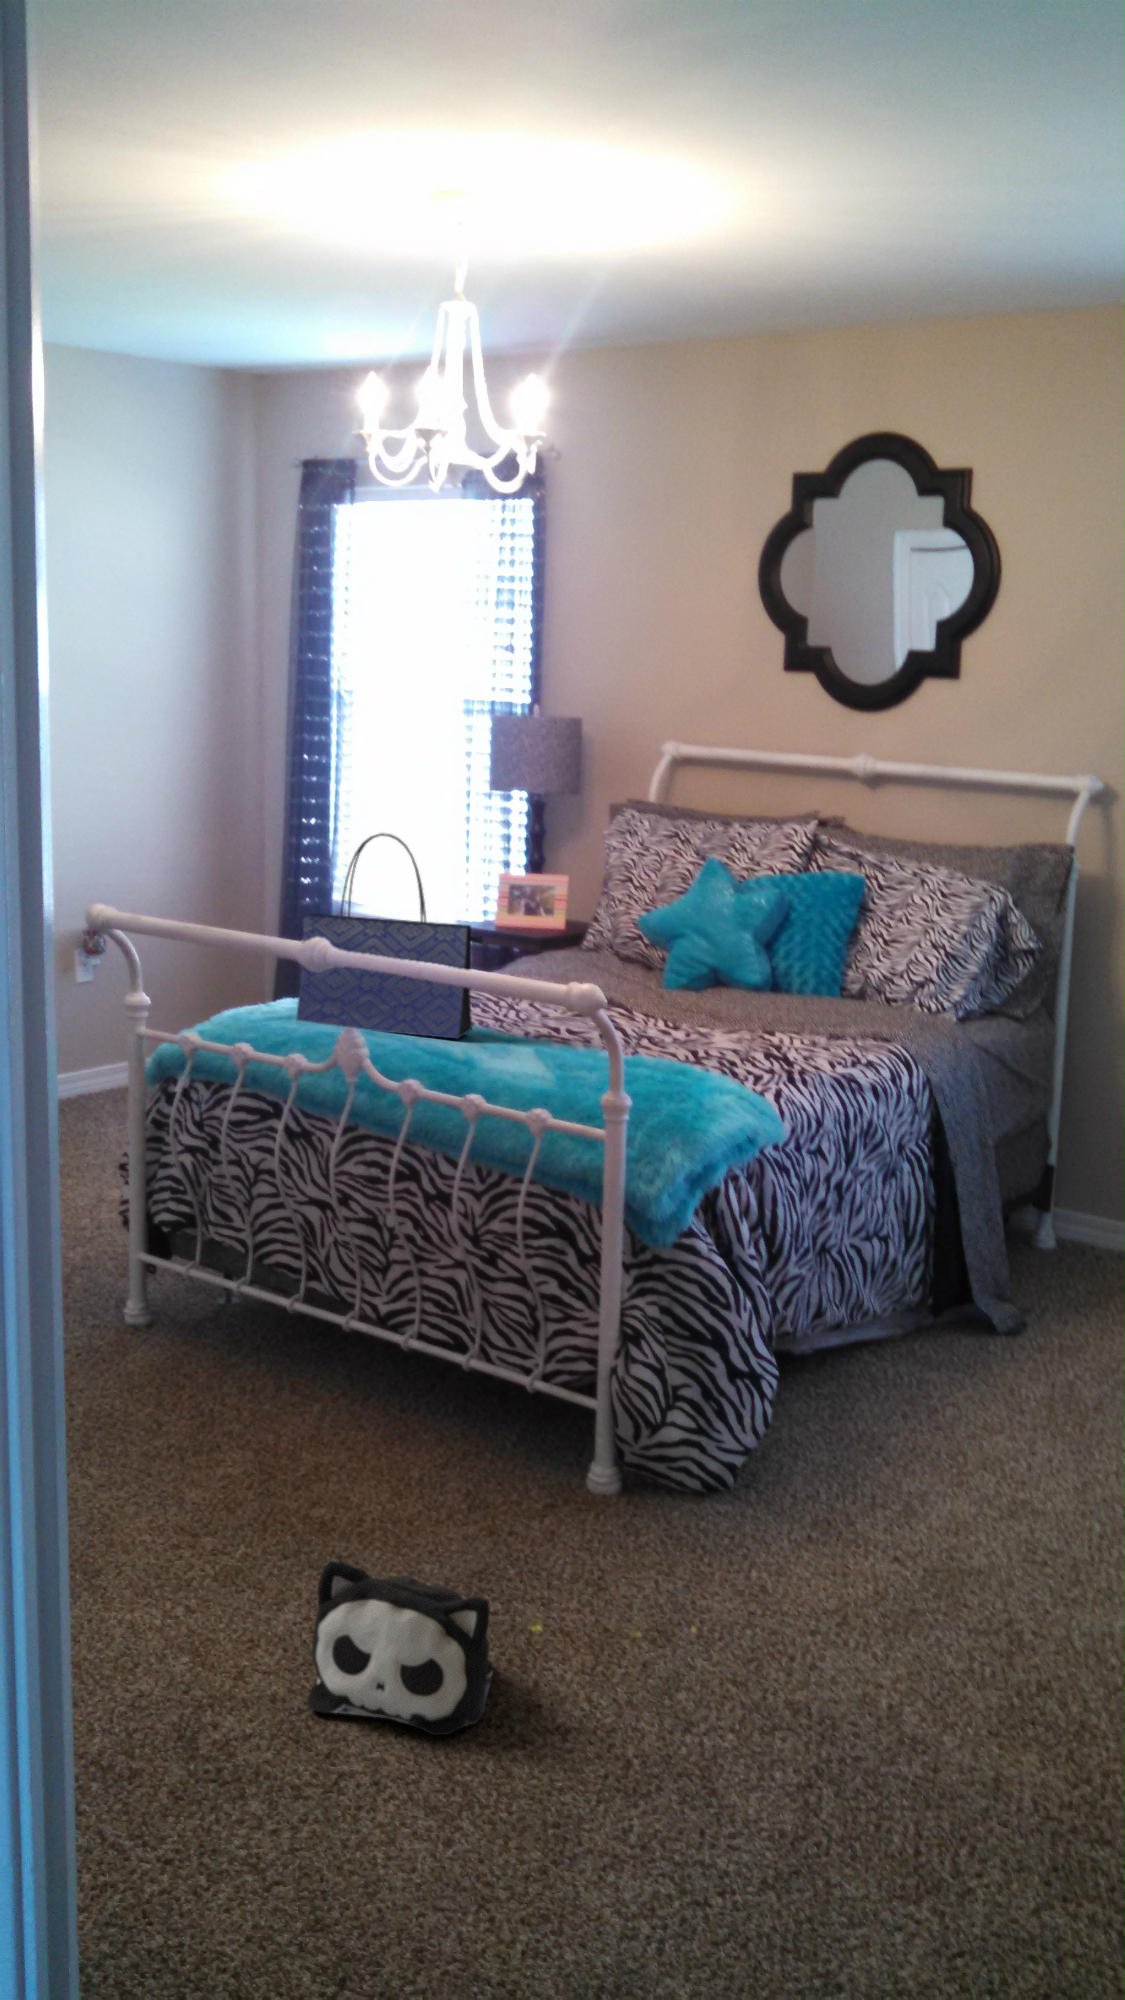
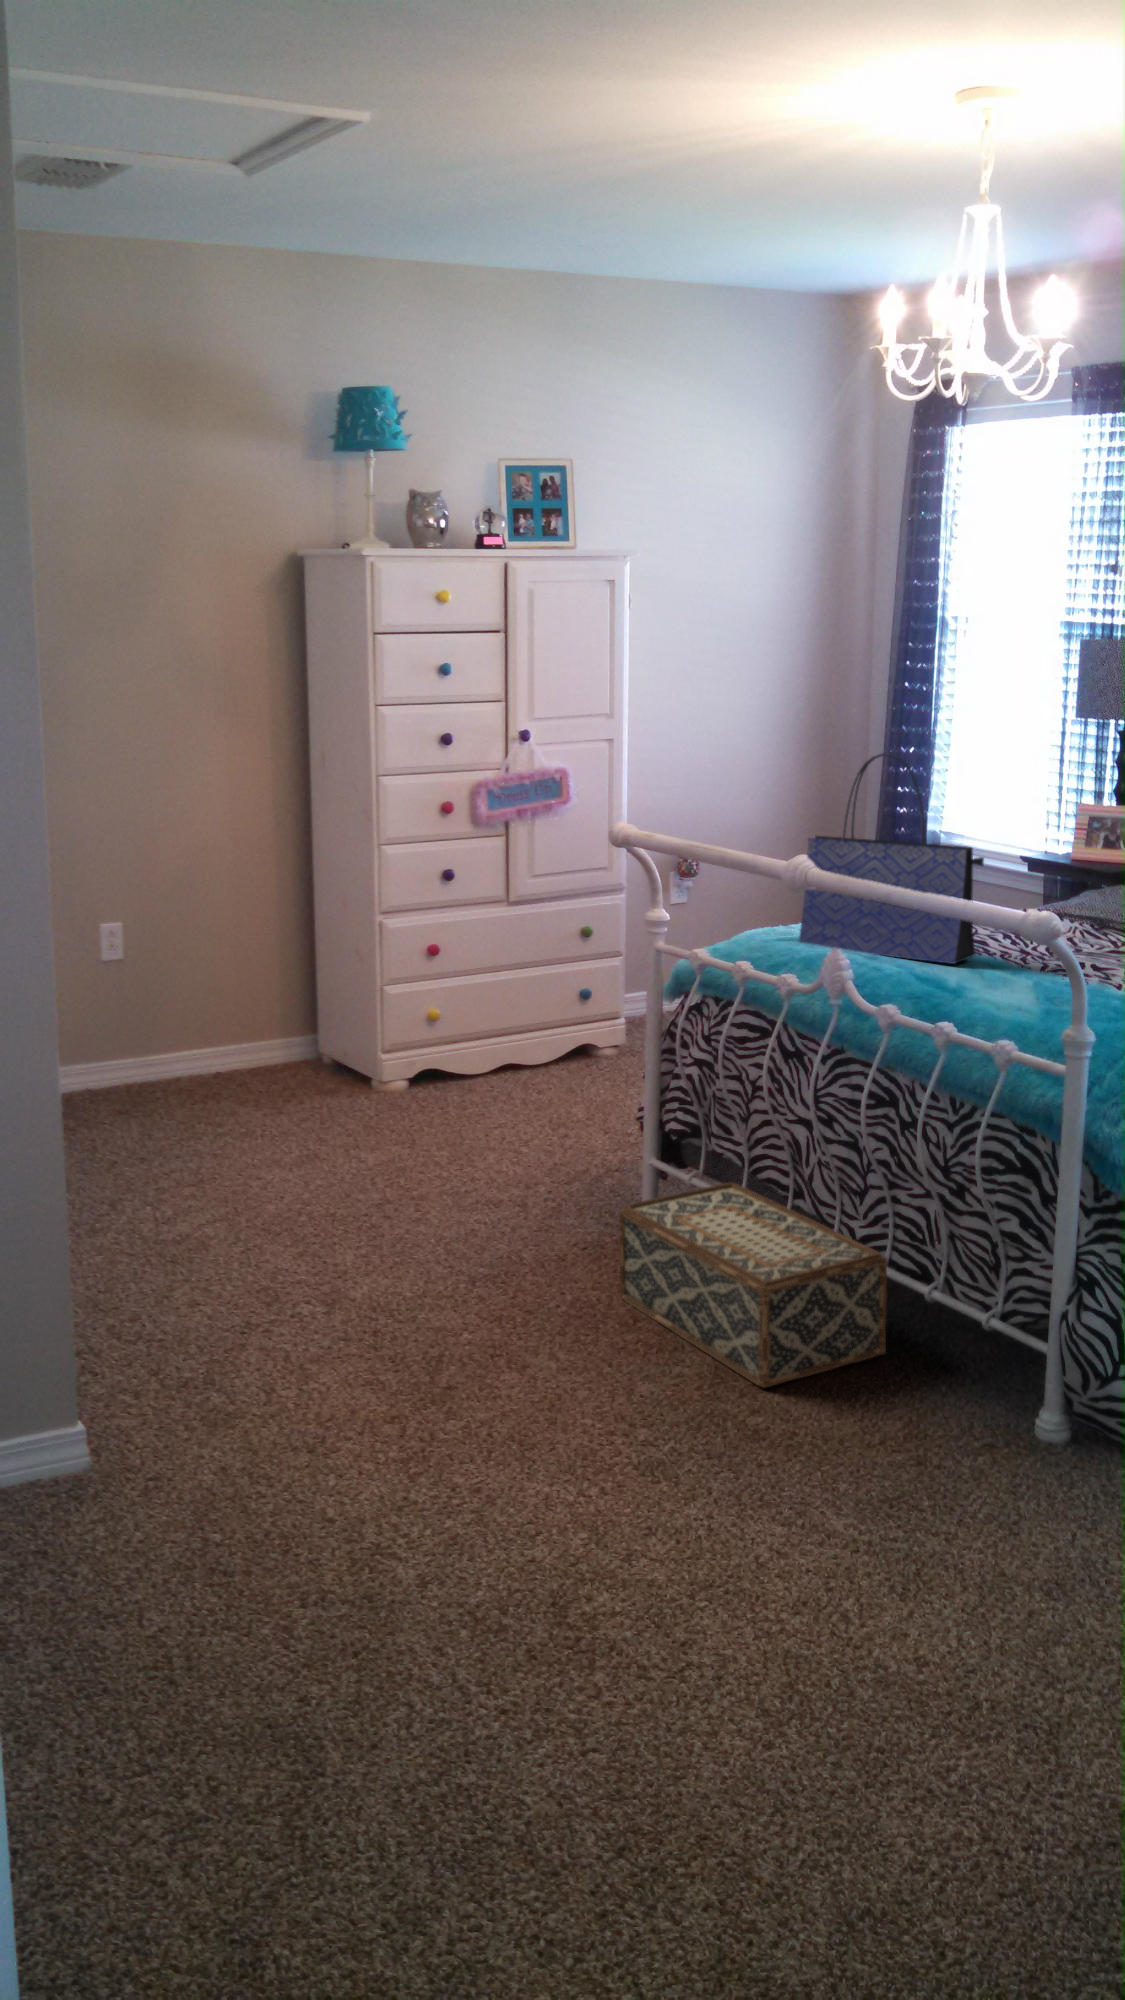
woven basket: none [130,1268,421,1477] -> present [619,1182,887,1387]
plush toy: present [308,1559,493,1735] -> none [679,1459,871,1646]

